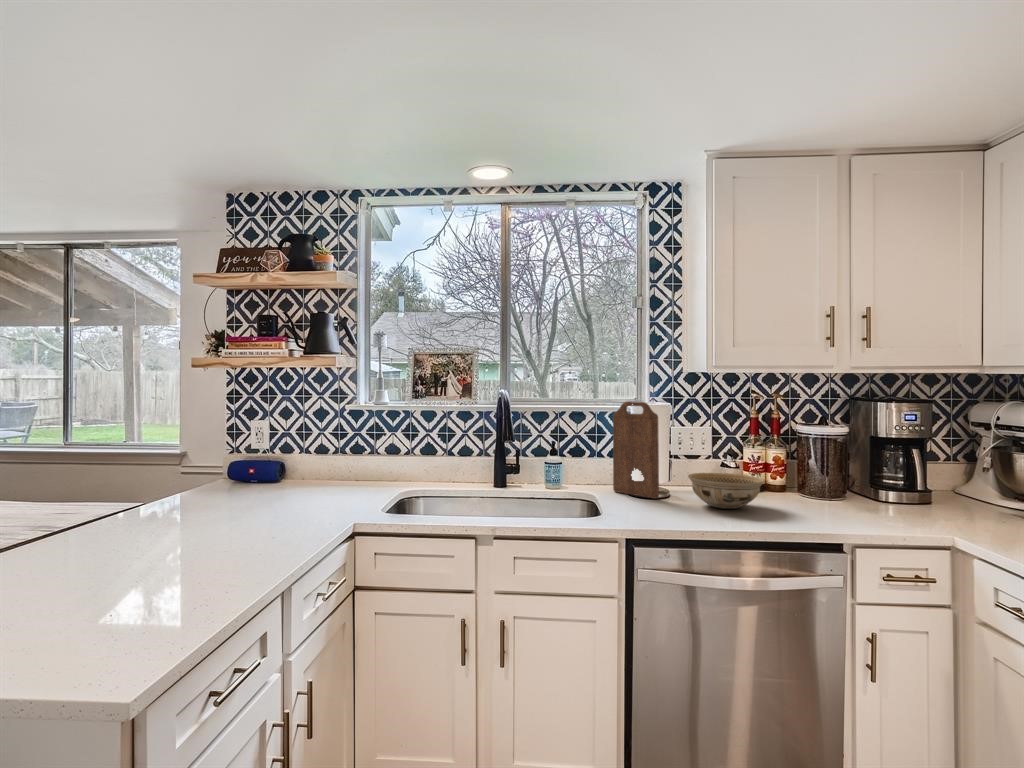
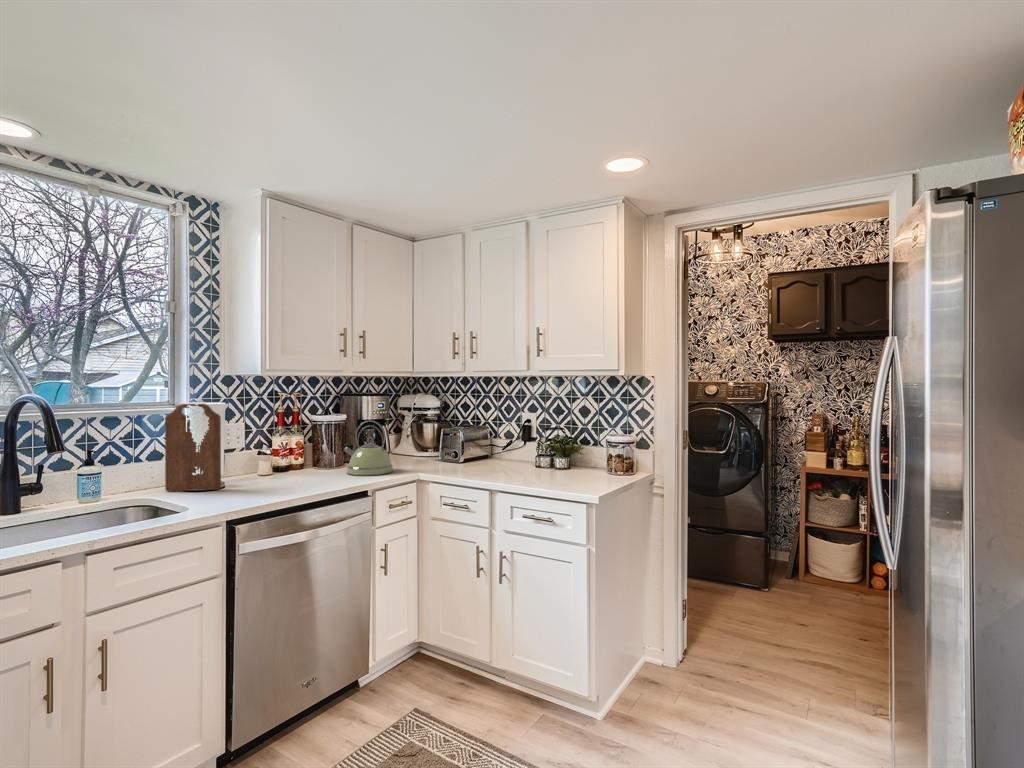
kettle: none [830,434,913,519] -> present [343,420,394,476]
ceramic bowl: present [688,473,765,509] -> none [252,459,313,487]

